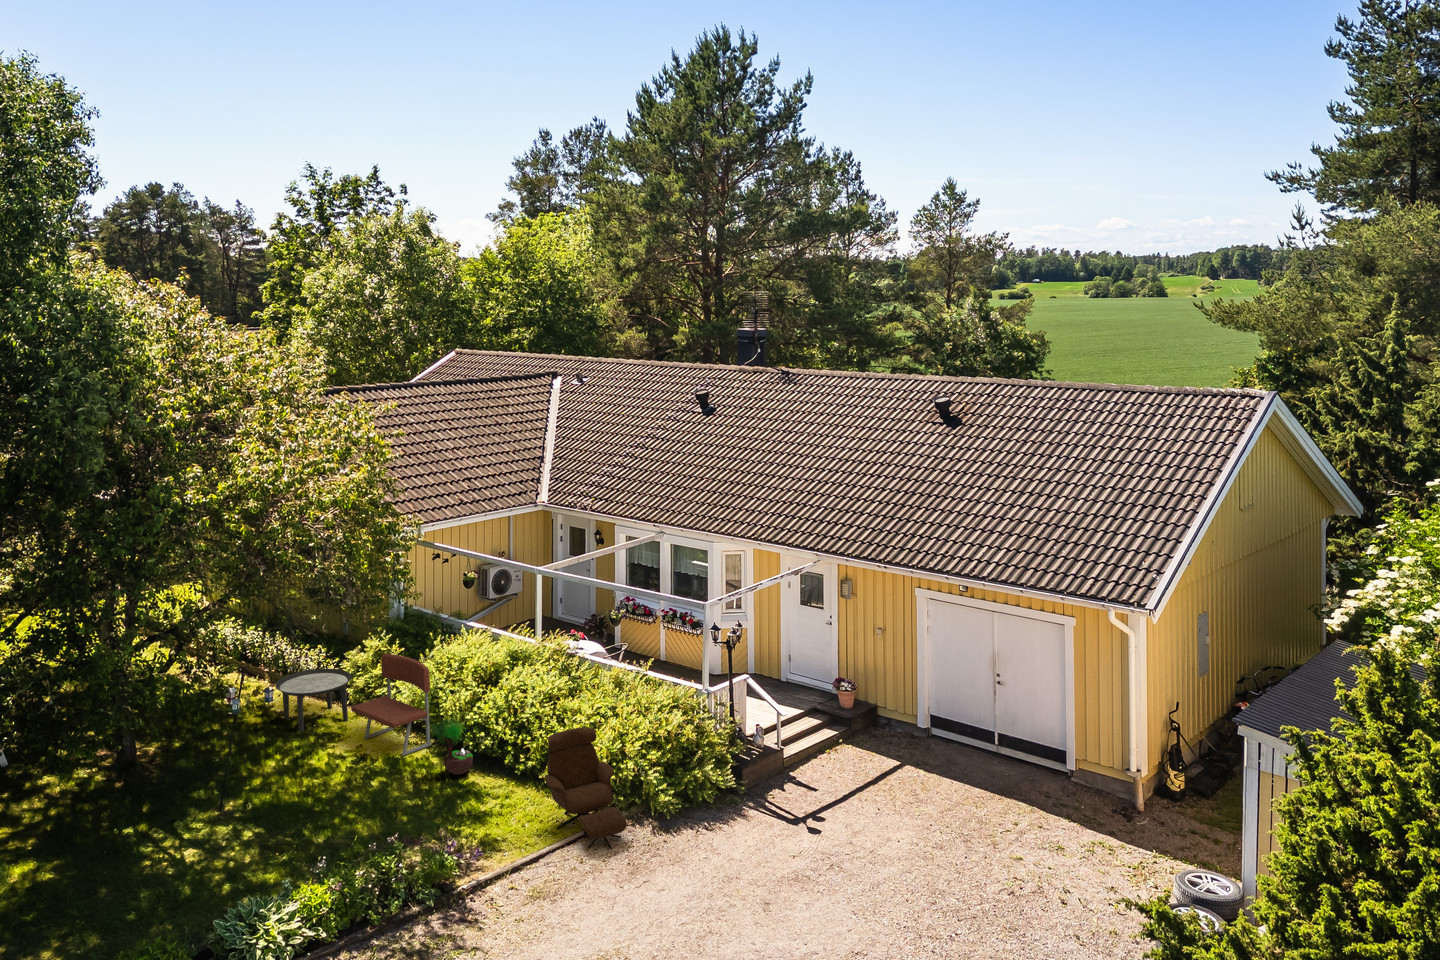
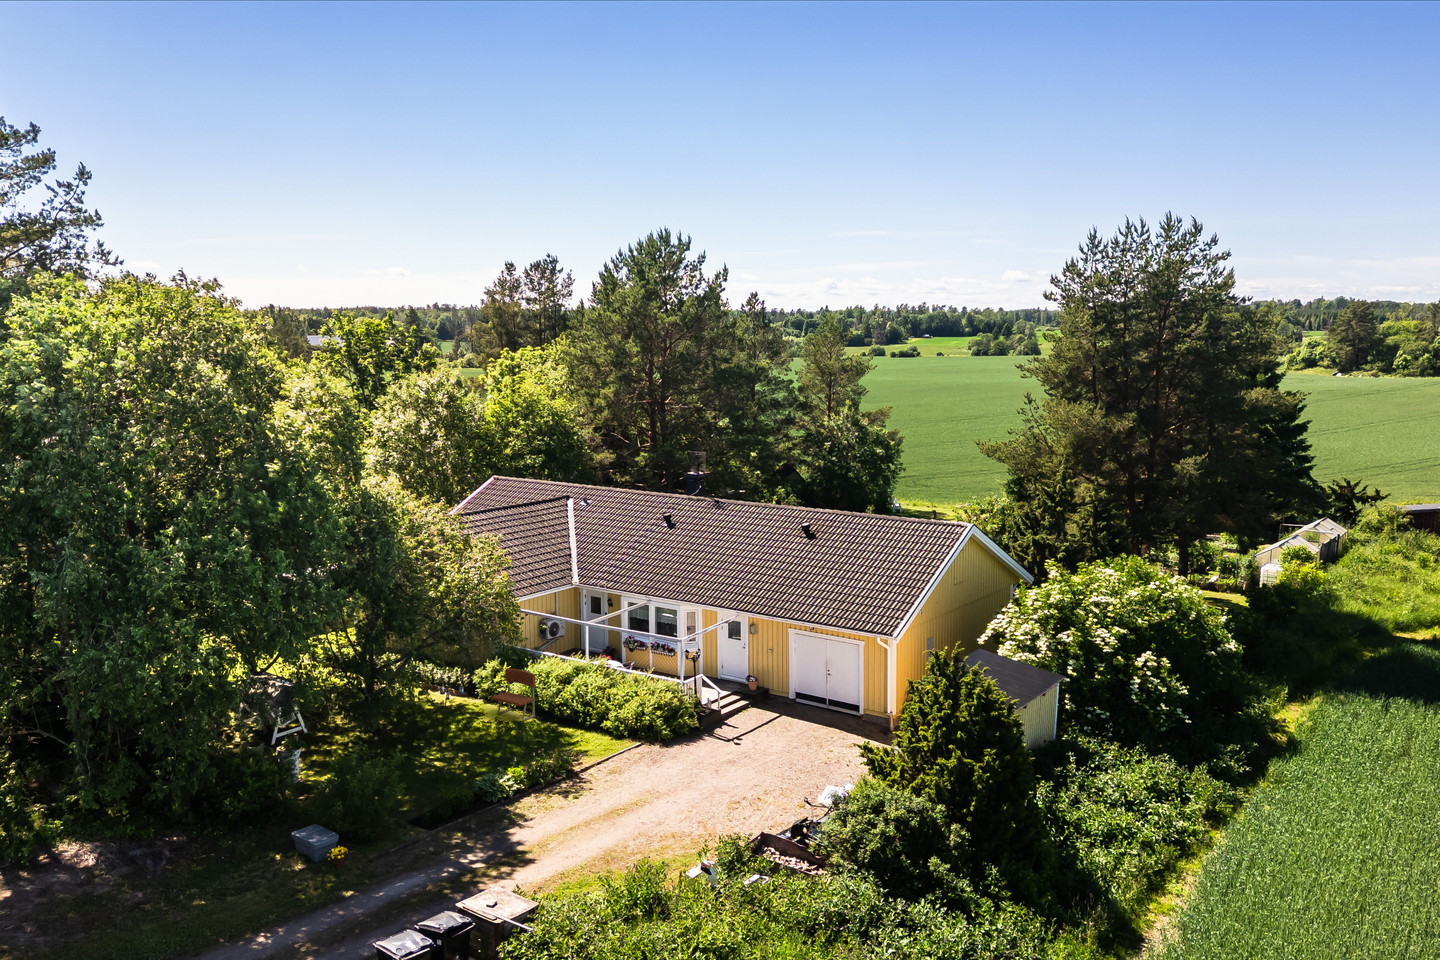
round table: present [275,669,352,733] -> none [445,679,485,713]
potted tree: present [431,719,473,774] -> none [541,696,563,728]
lounge chair: present [545,727,626,849] -> none [607,699,649,754]

